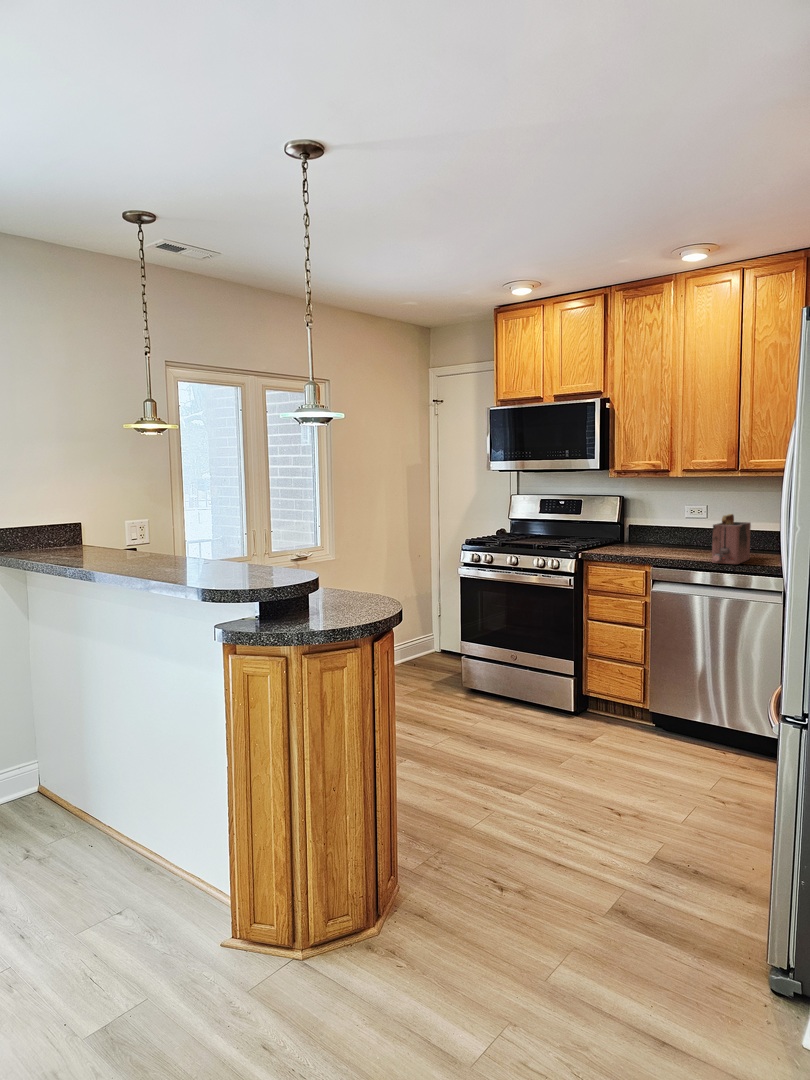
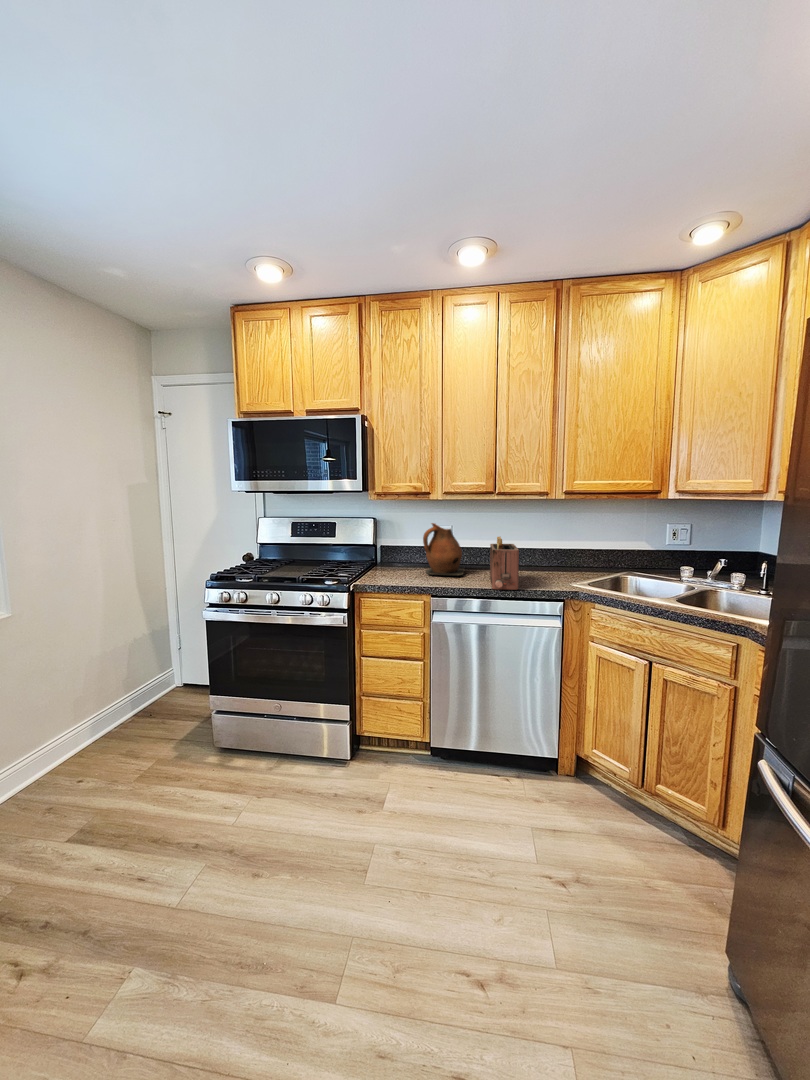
ceramic pitcher: none [659,500,708,553] -> present [423,523,465,576]

